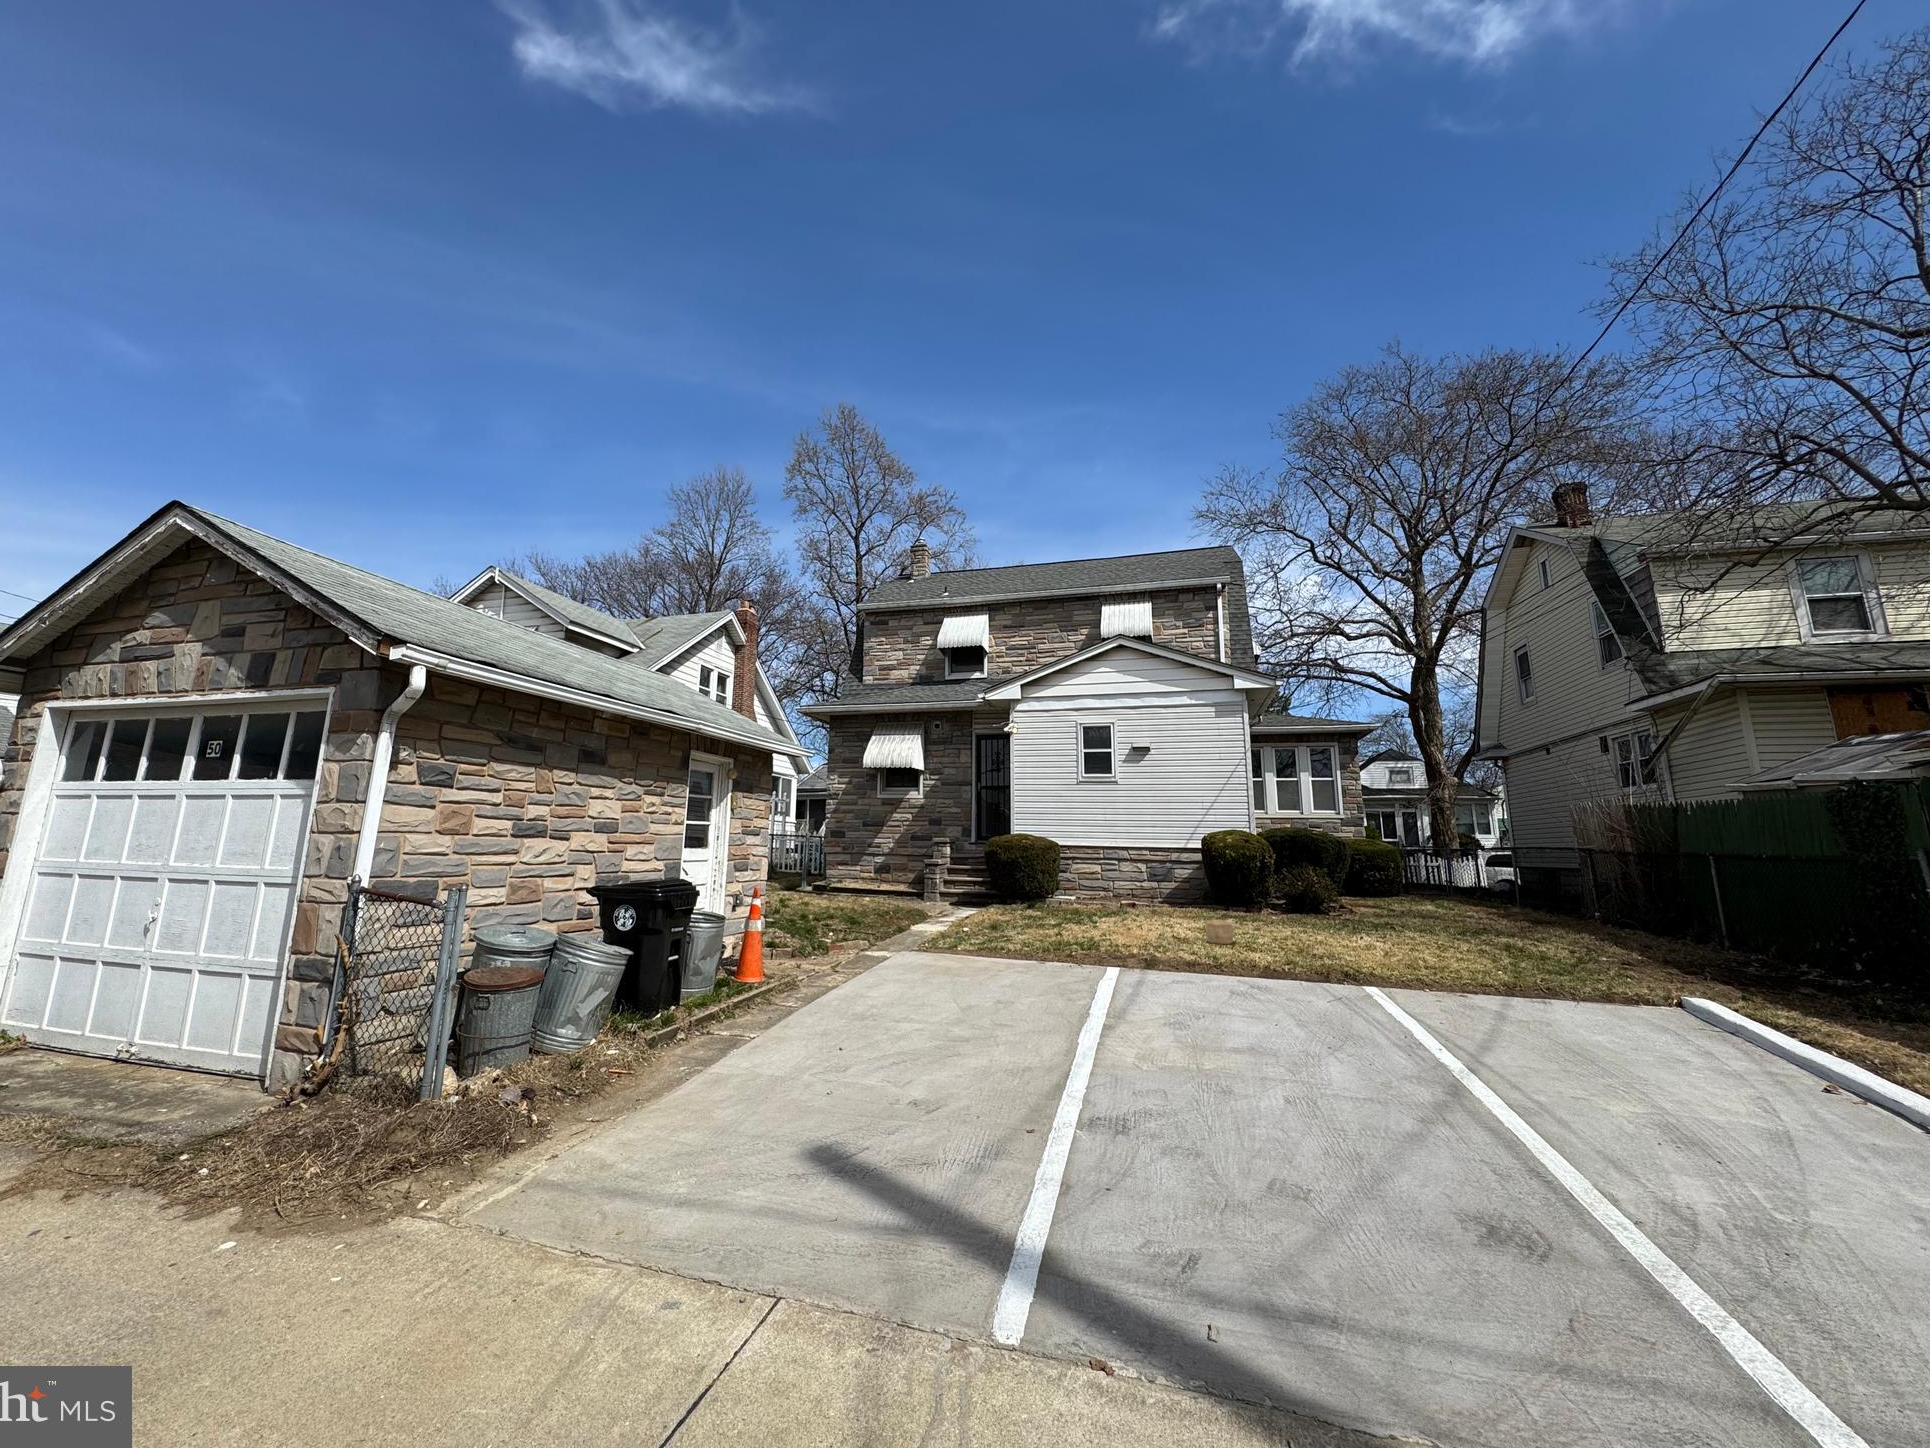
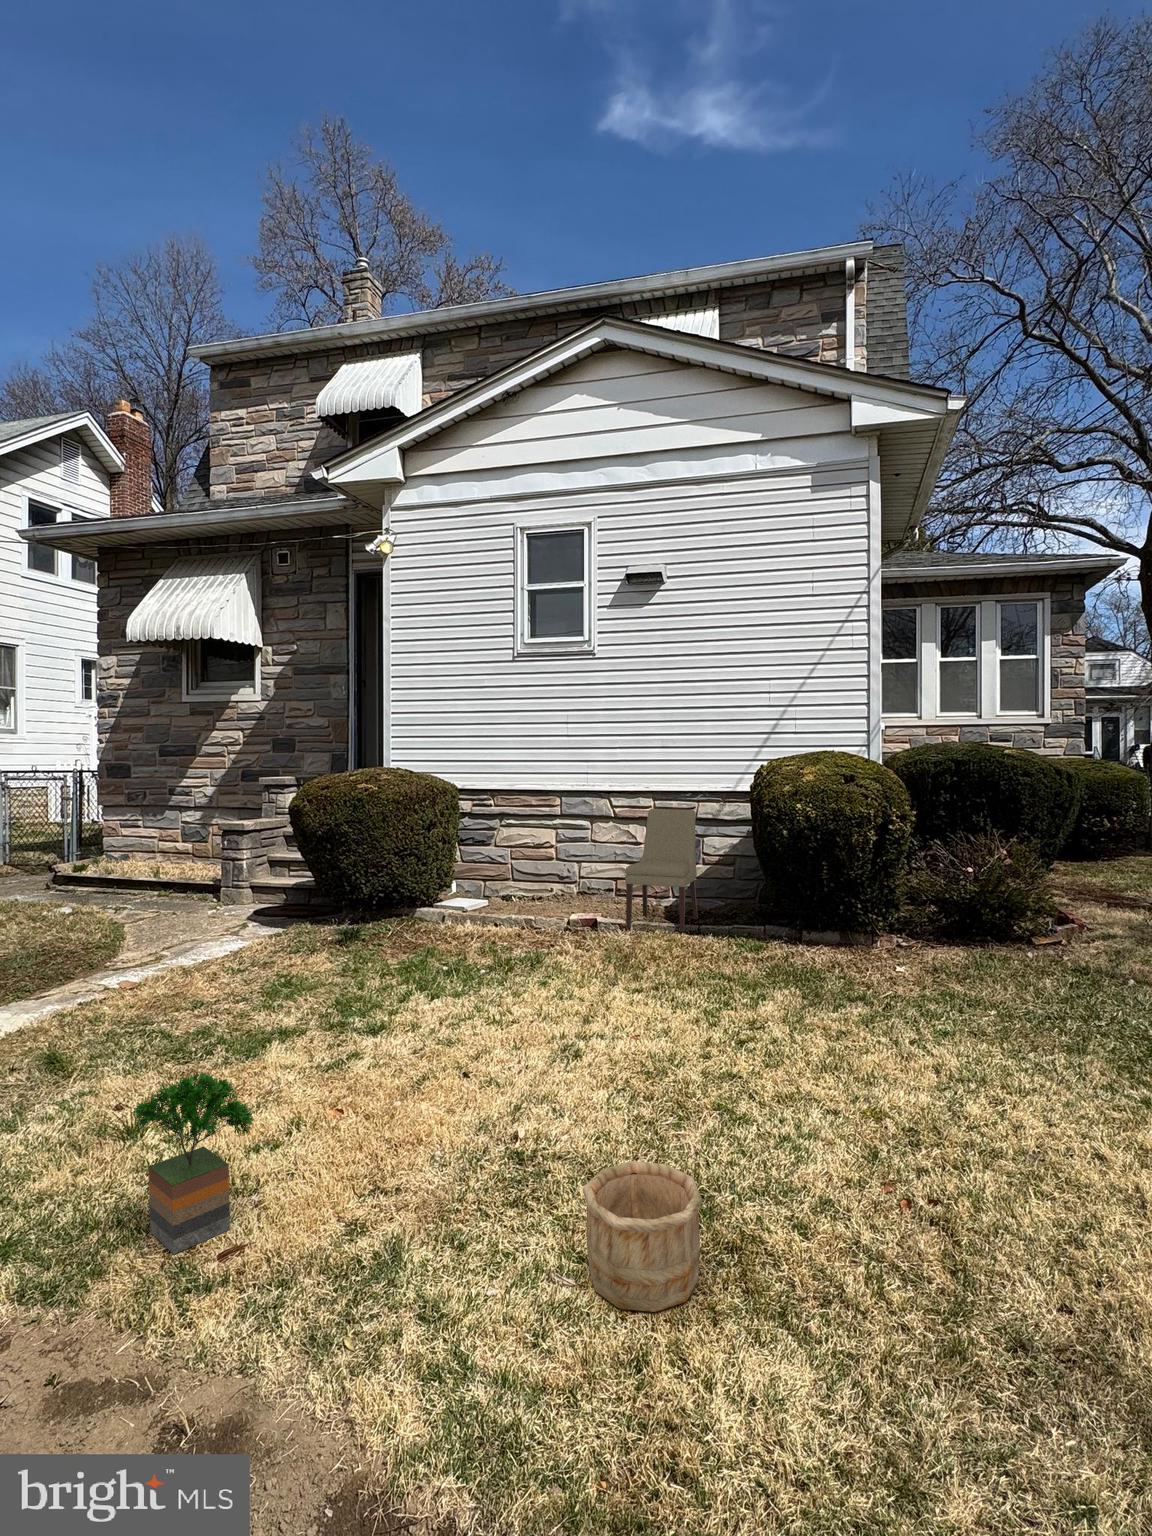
chair: none [1145,855,1176,908] -> present [625,809,698,932]
potted tree: none [1090,901,1120,940] -> present [132,1072,254,1254]

